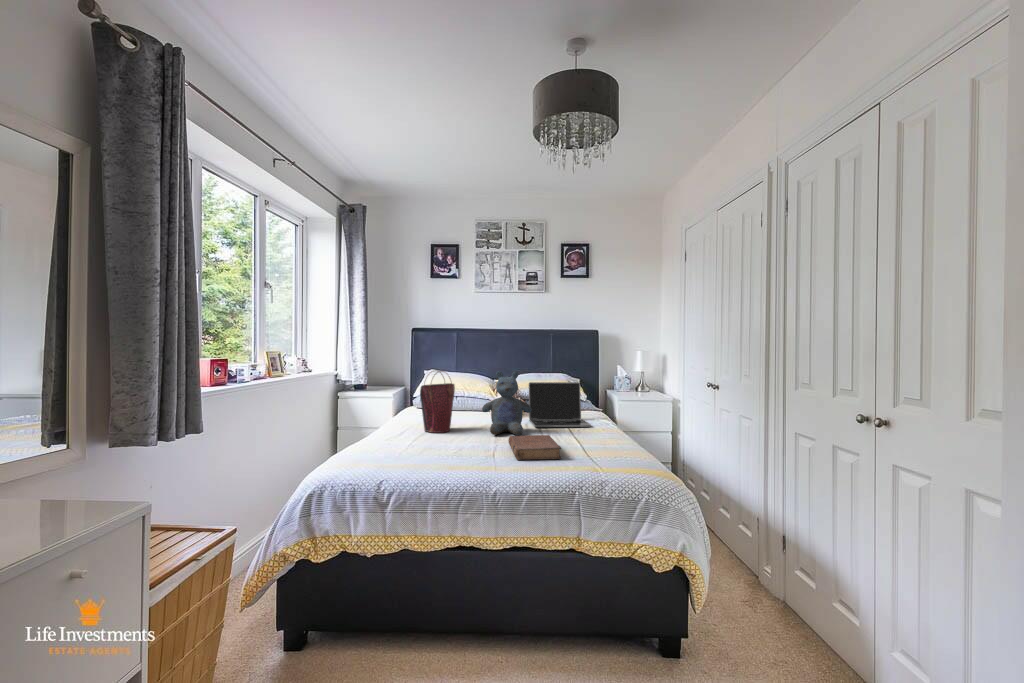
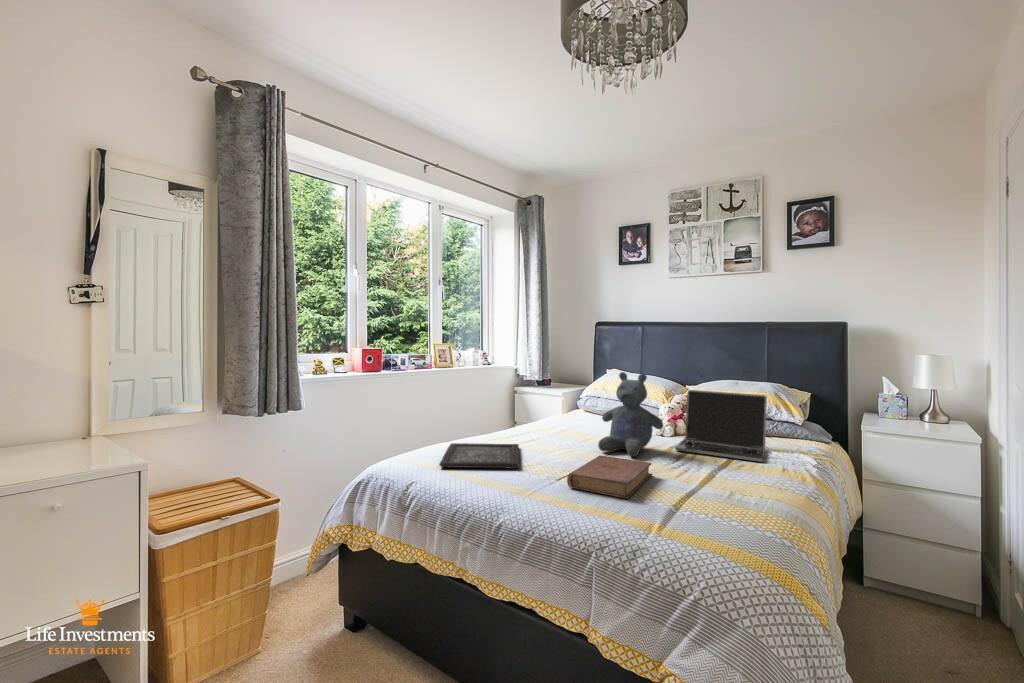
handbag: present [420,371,455,433] -> none [533,368,579,440]
tray: none [369,439,461,465] -> present [440,443,519,469]

